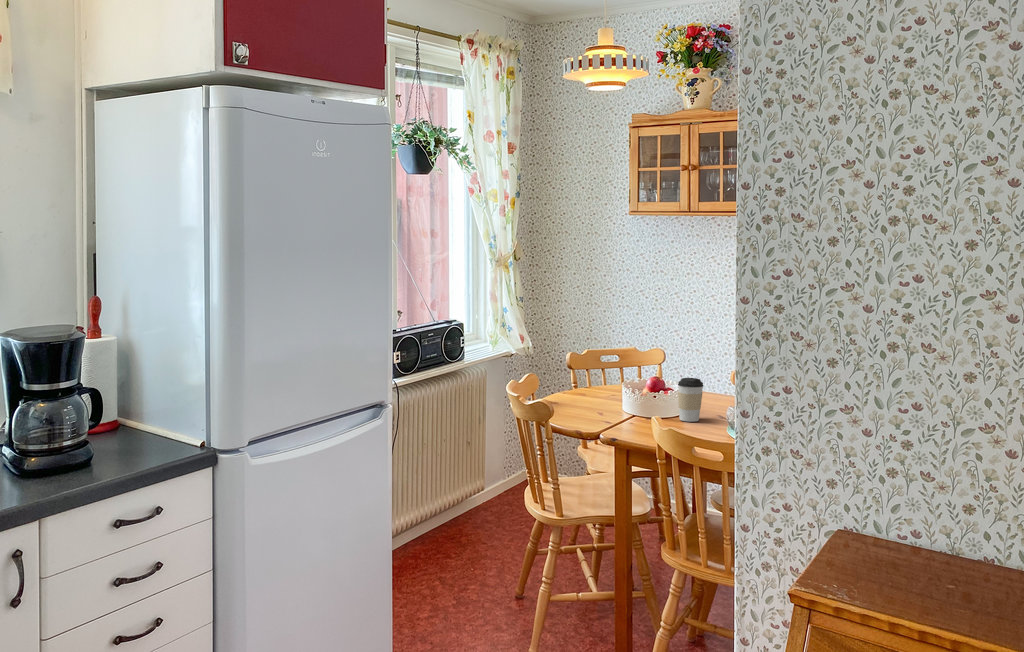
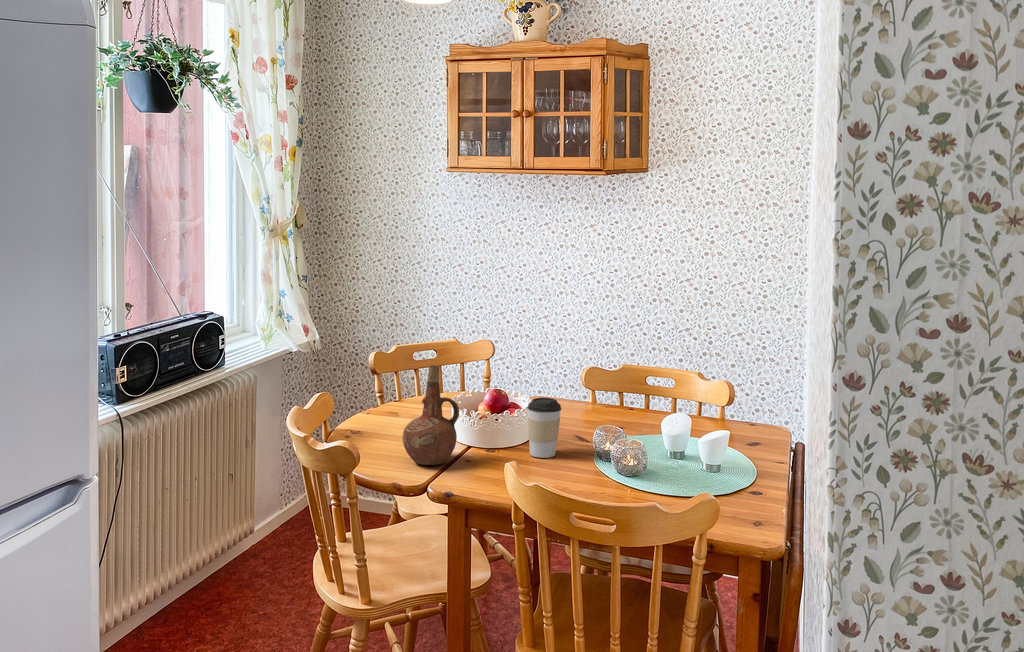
ceramic pitcher: none [585,351,626,422] -> present [402,366,459,465]

